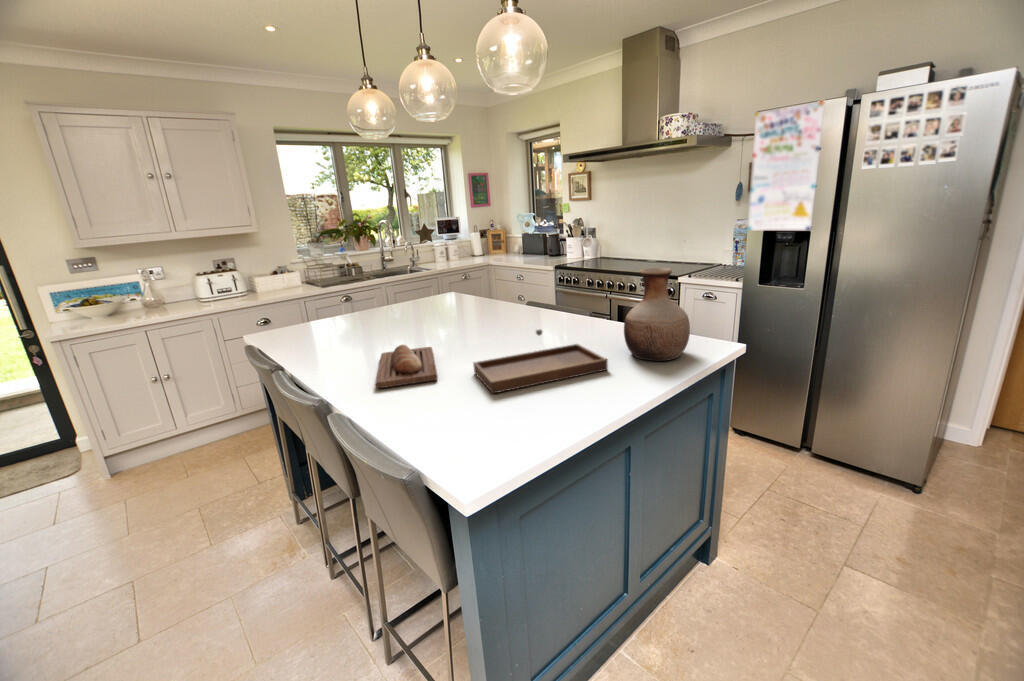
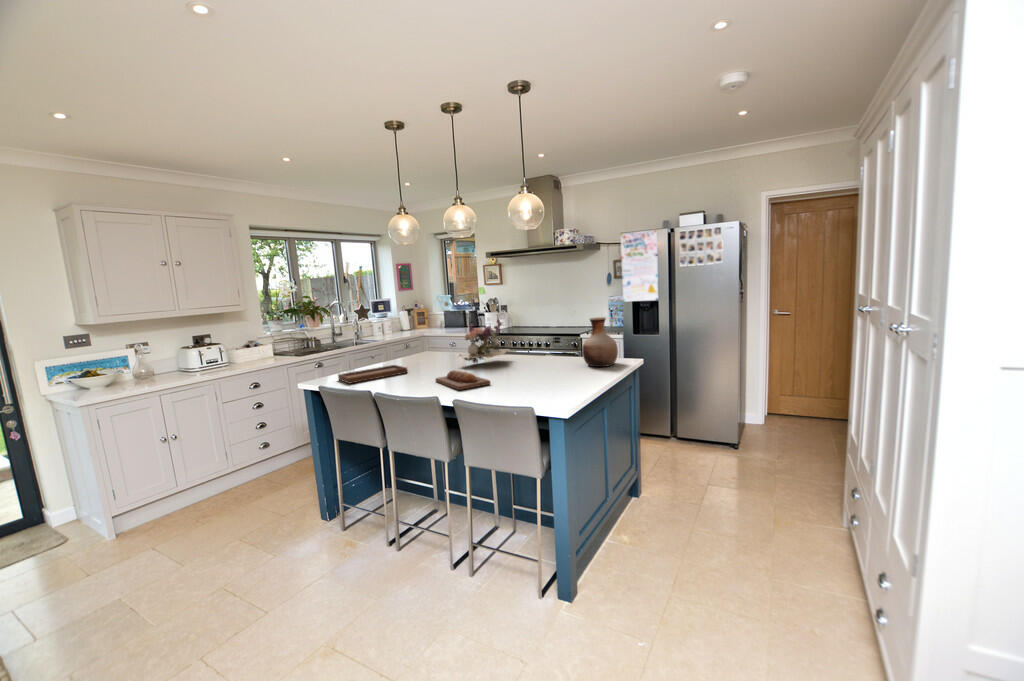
flower arrangement: none [446,256,530,326] -> present [458,320,507,363]
tray: present [473,329,608,393] -> present [338,356,408,384]

